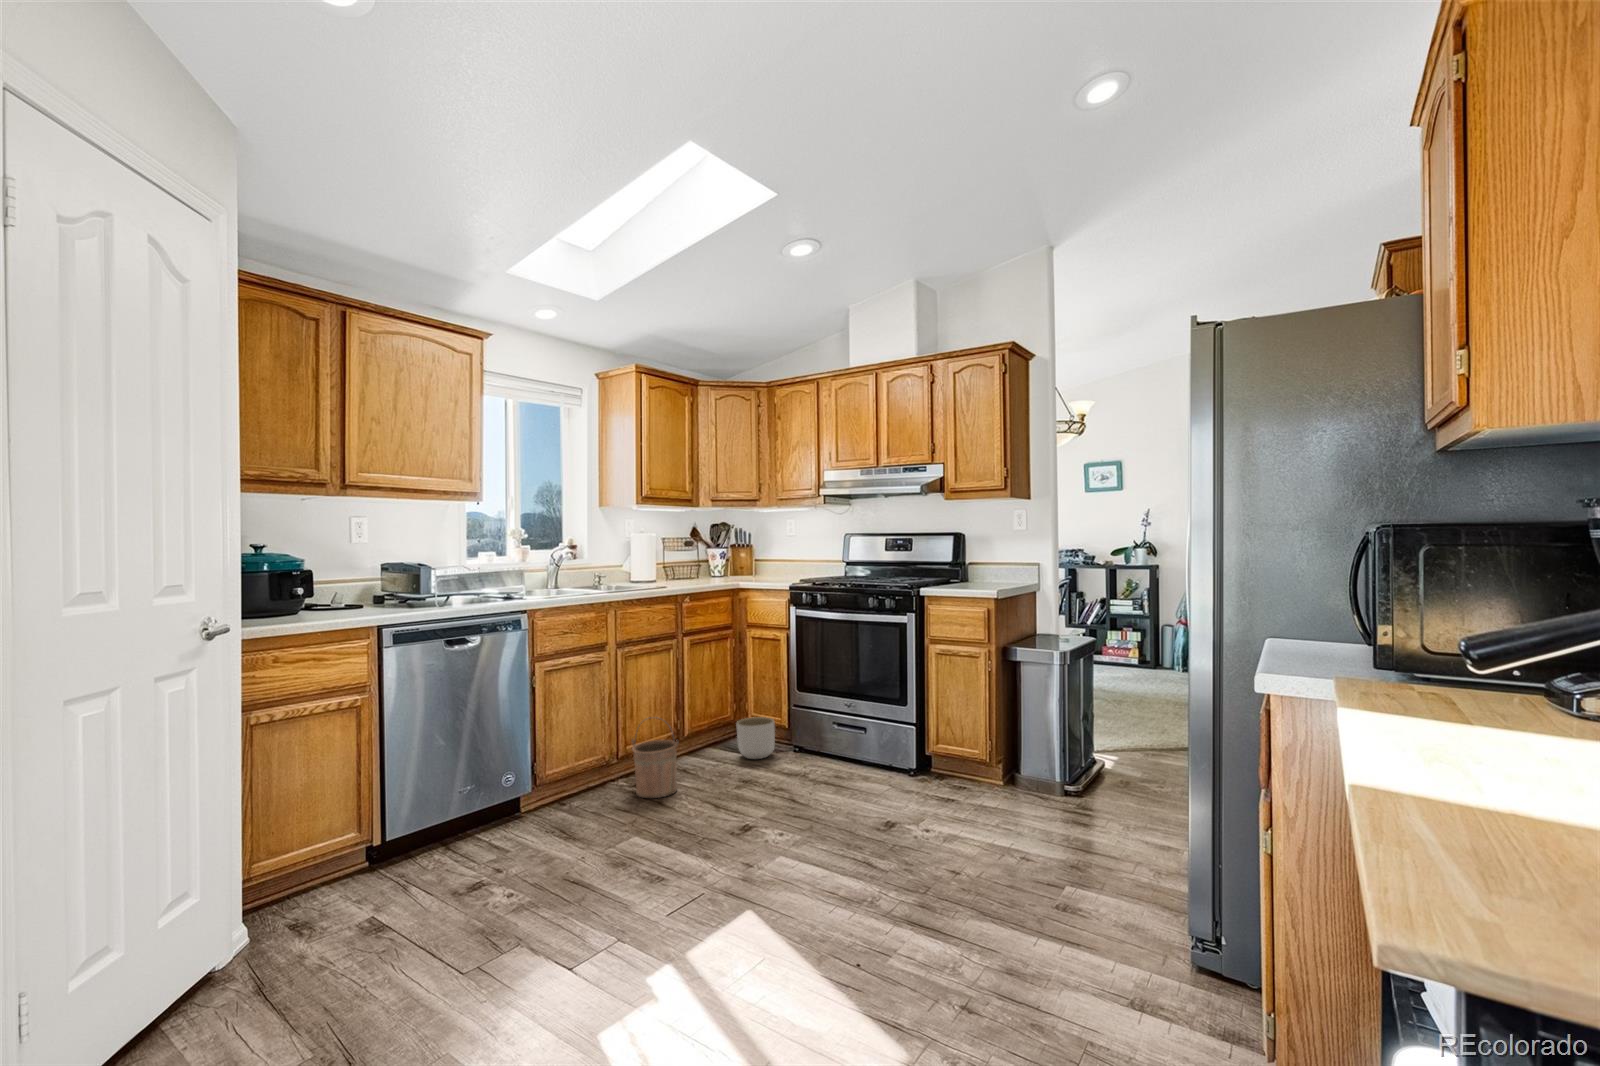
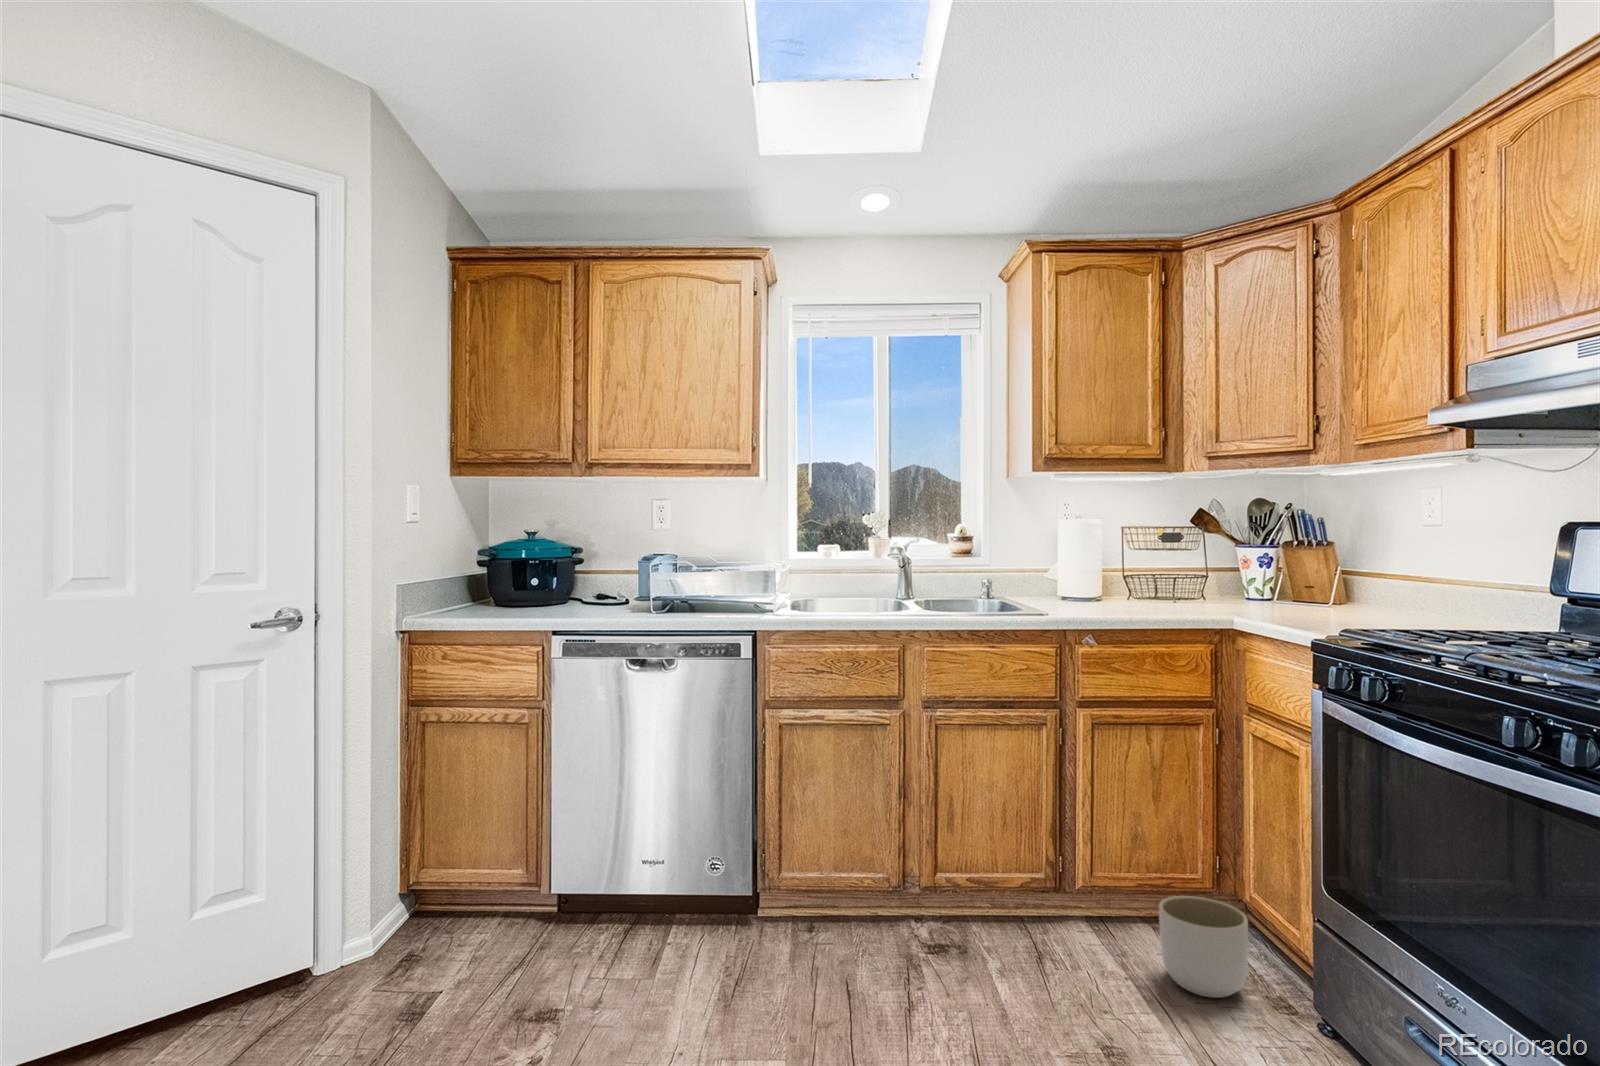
bucket: present [632,717,678,798] -> none [896,838,978,992]

